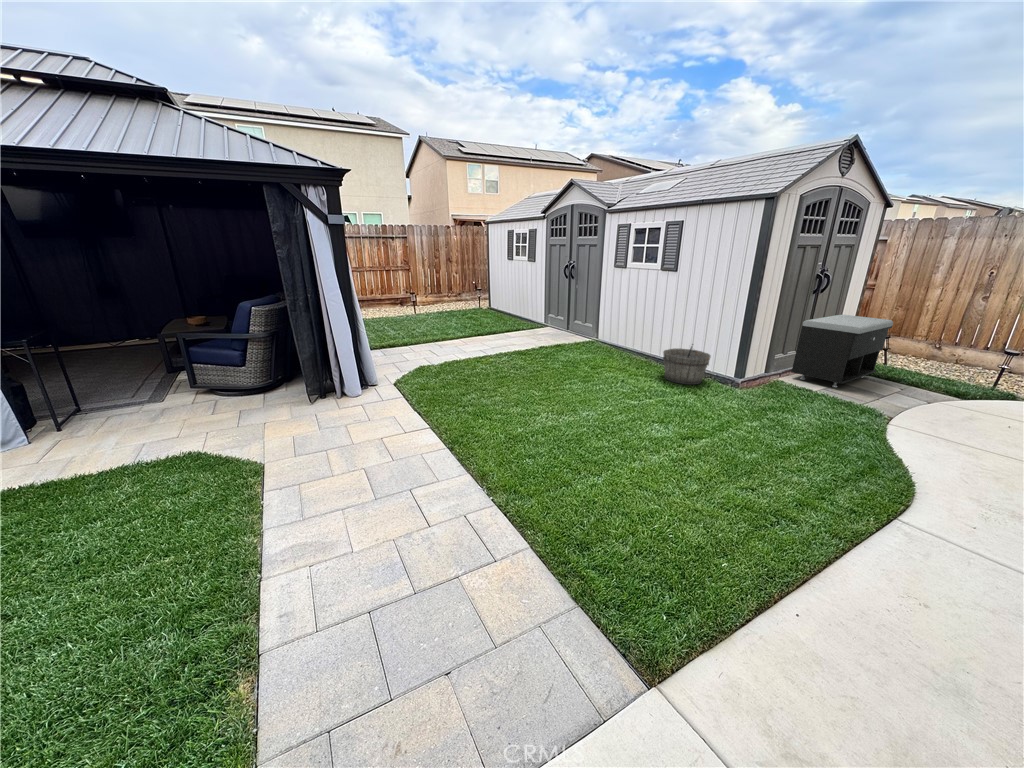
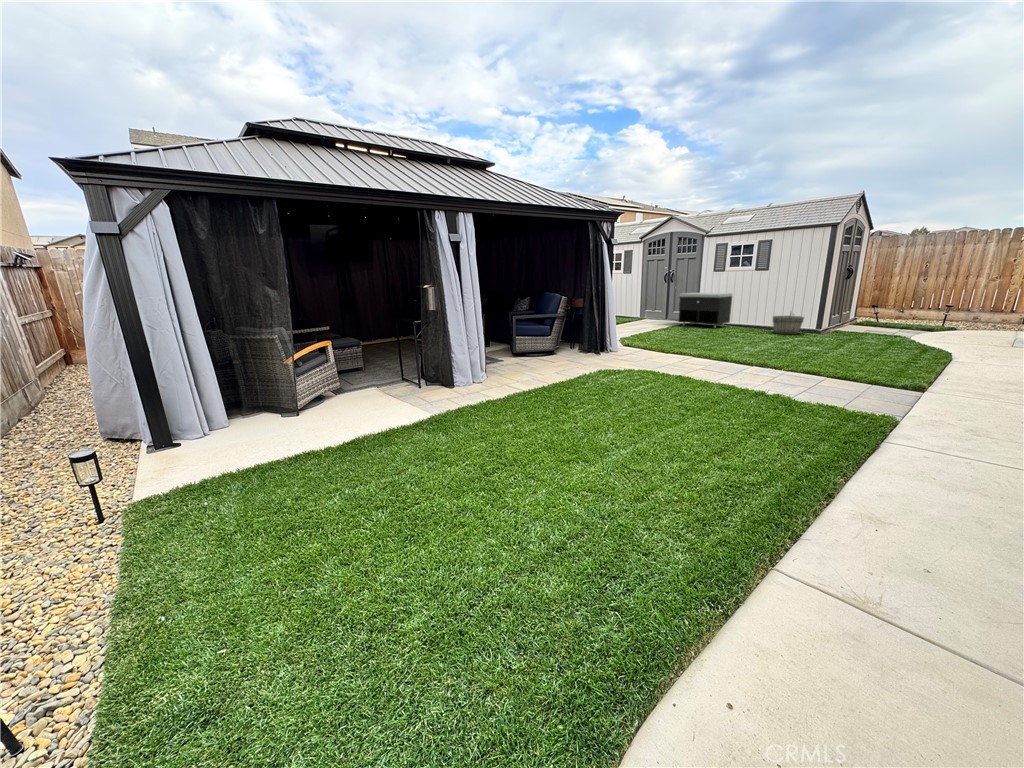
storage bench: present [792,314,893,387] -> present [678,293,732,328]

